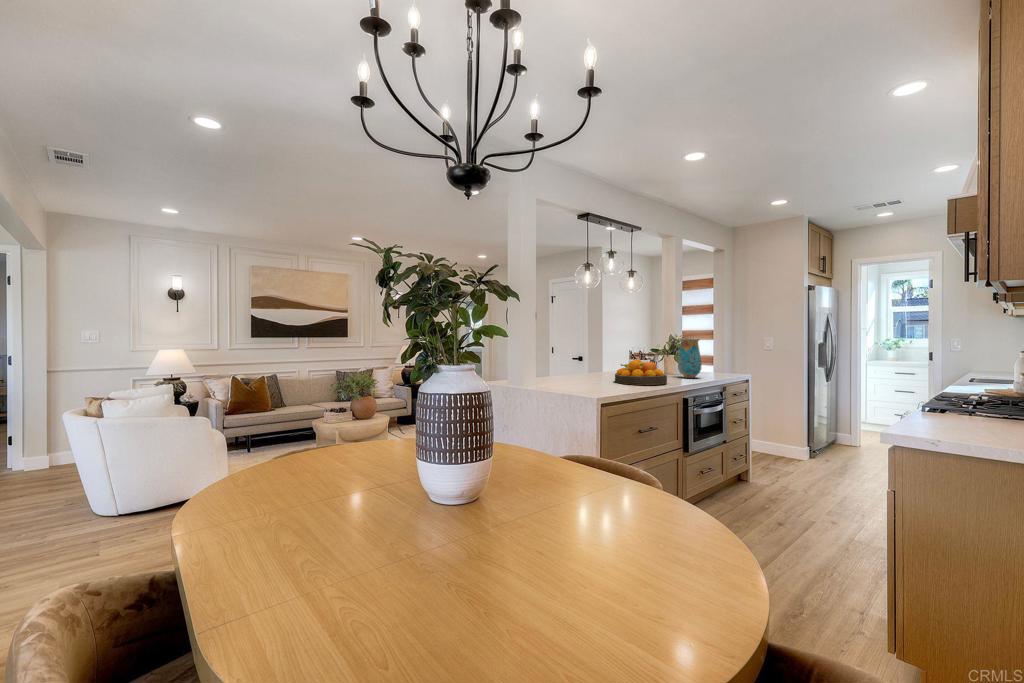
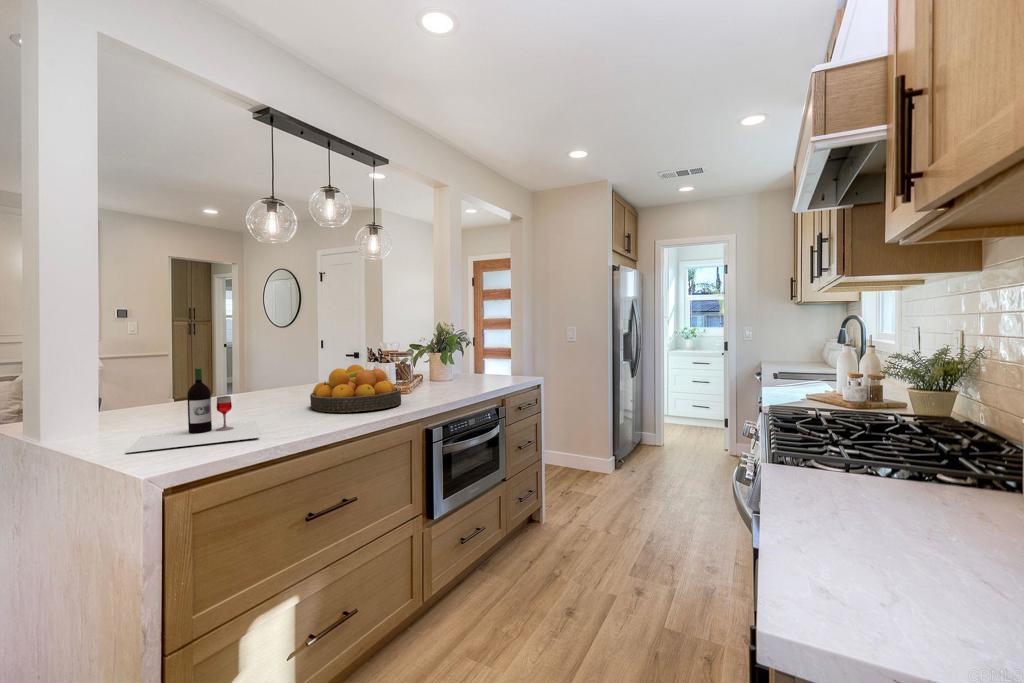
vase: present [678,339,701,378] -> none [437,329,470,389]
wine bottle: none [553,357,616,392] -> present [126,368,259,453]

